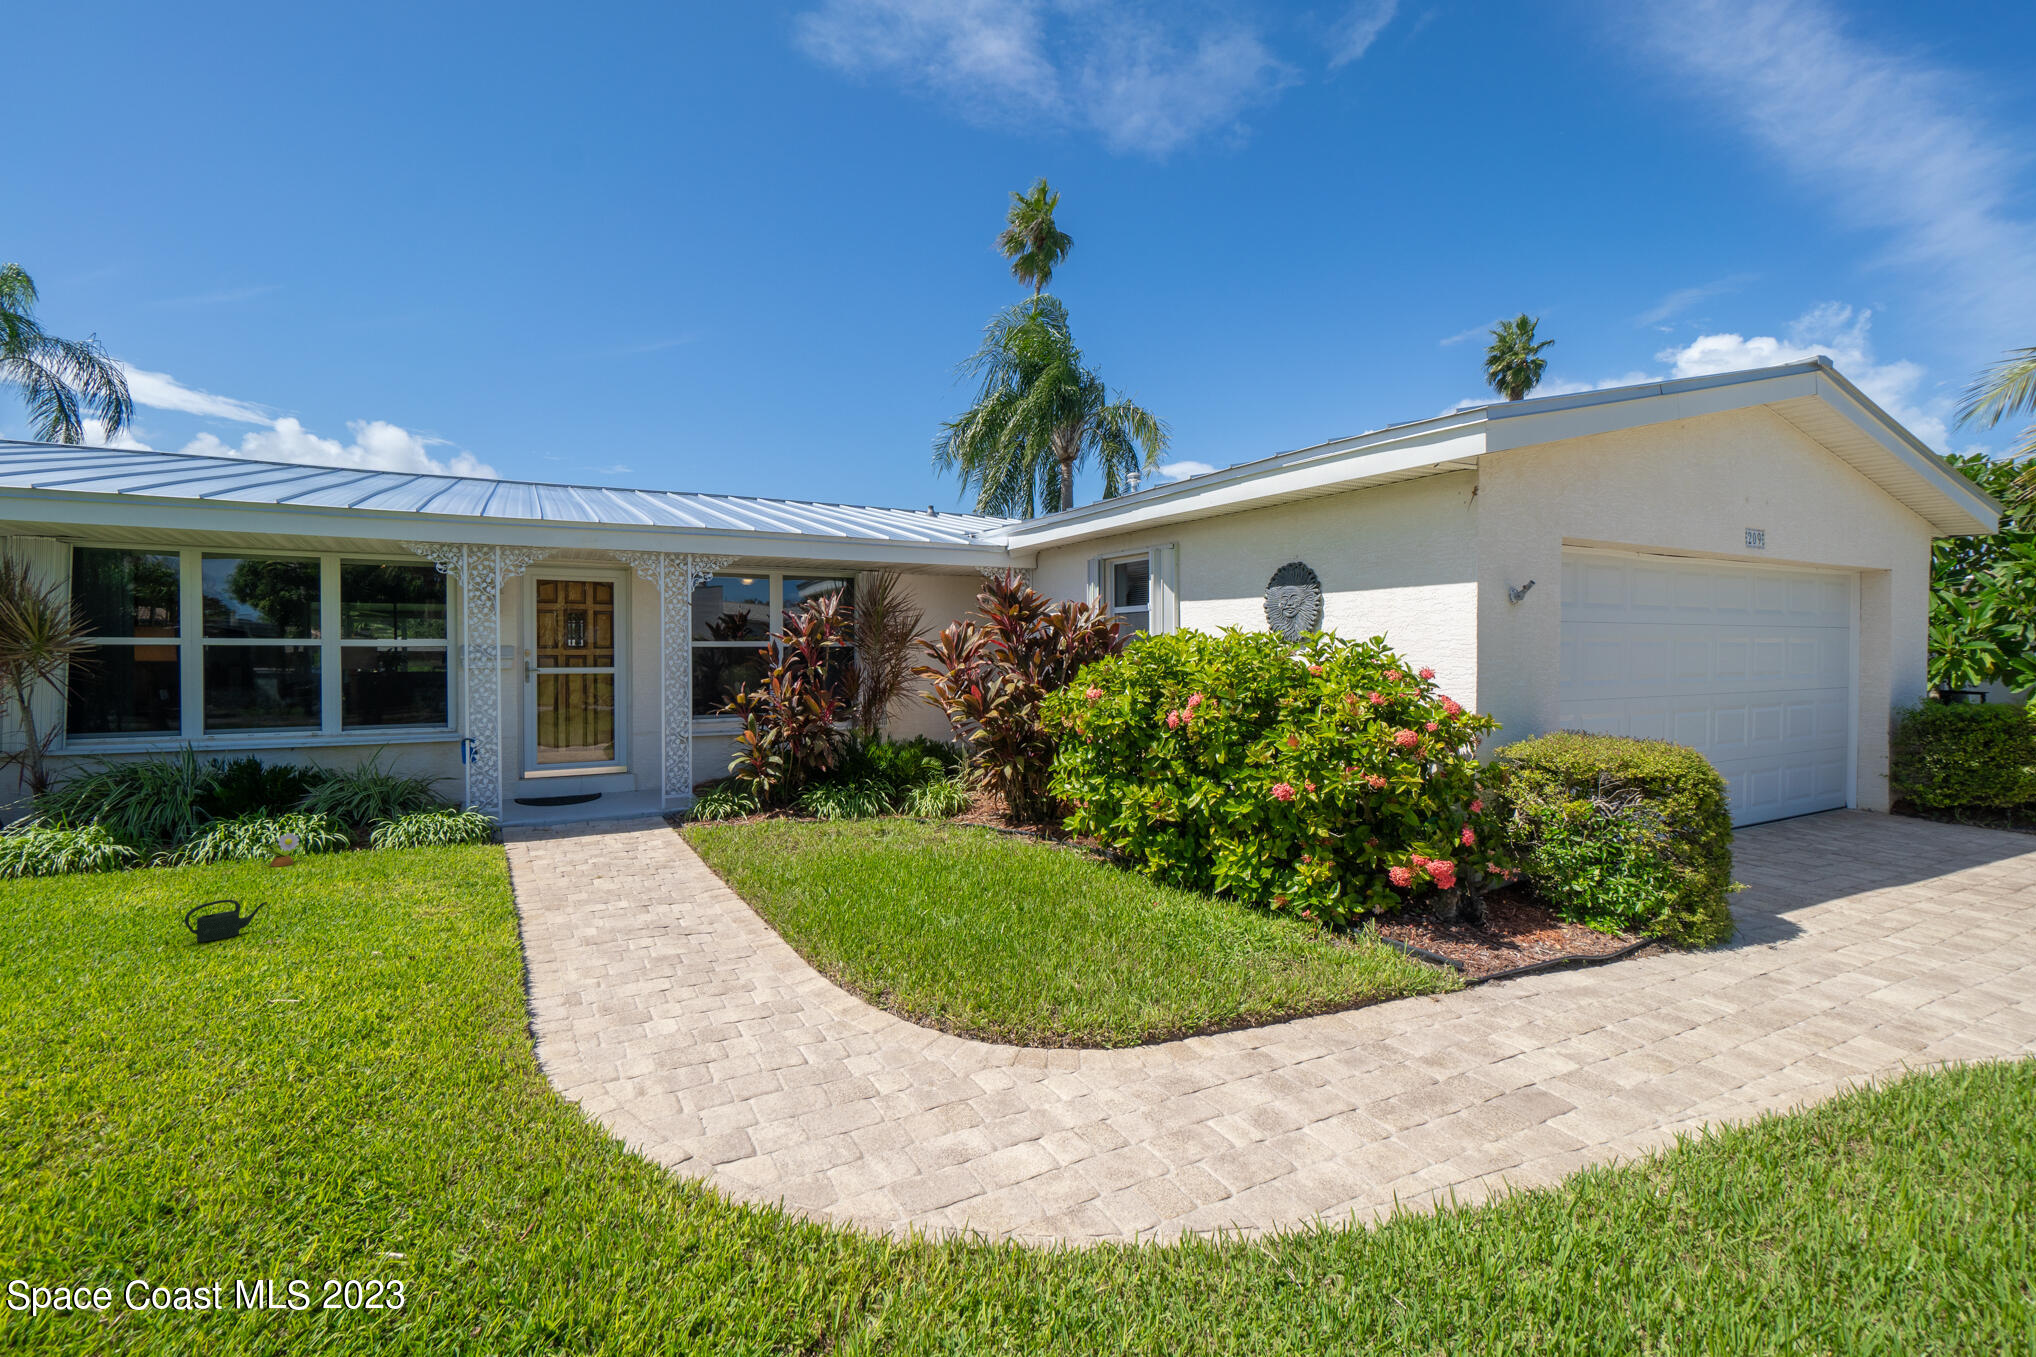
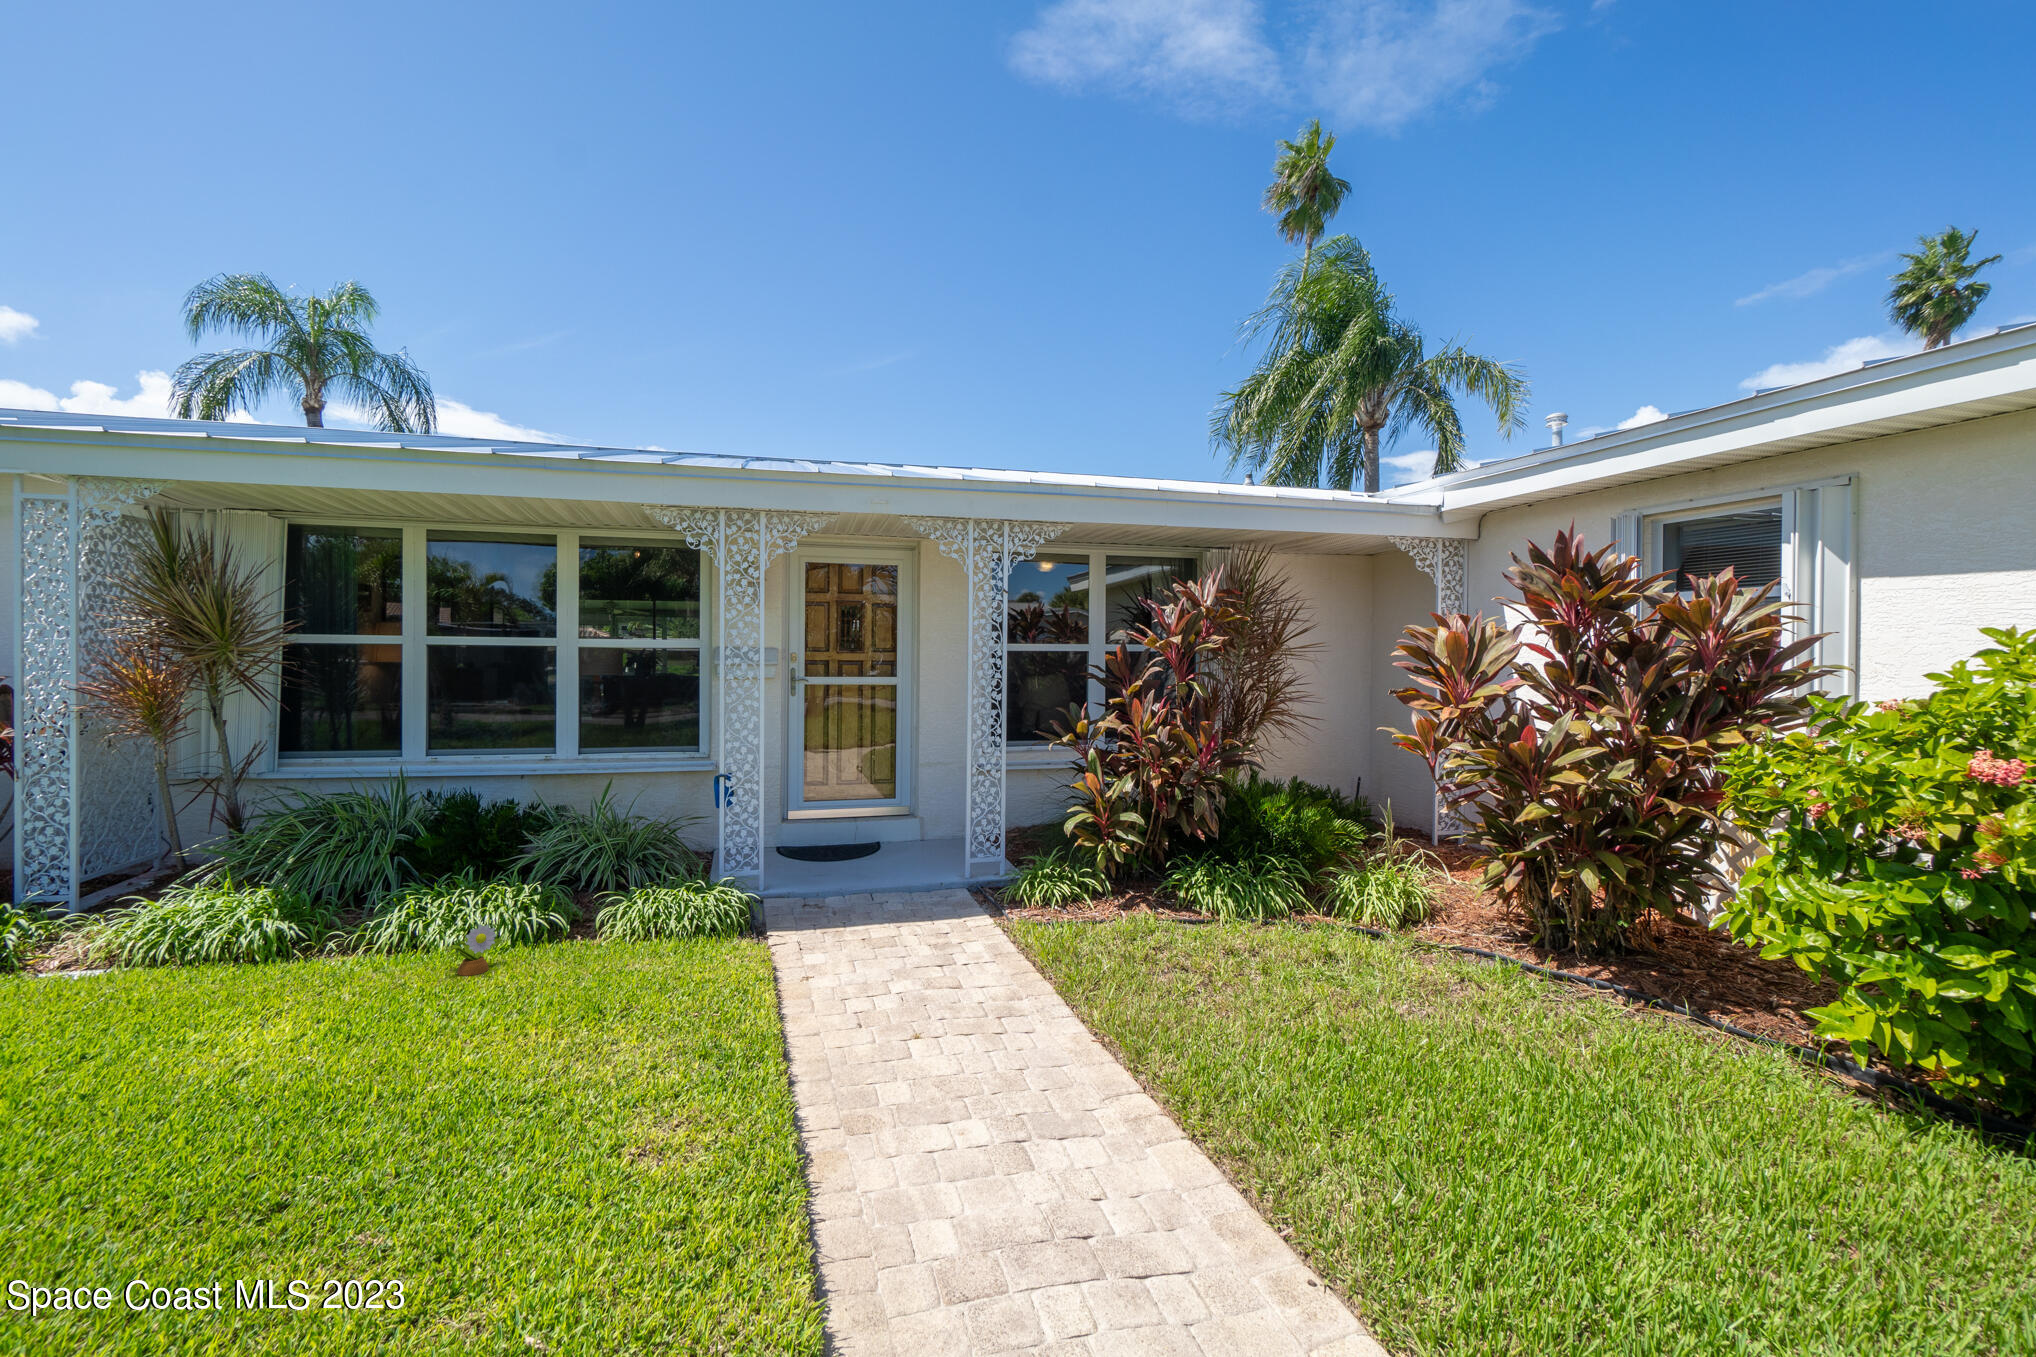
watering can: present [185,900,267,942] -> none [221,1128,385,1229]

